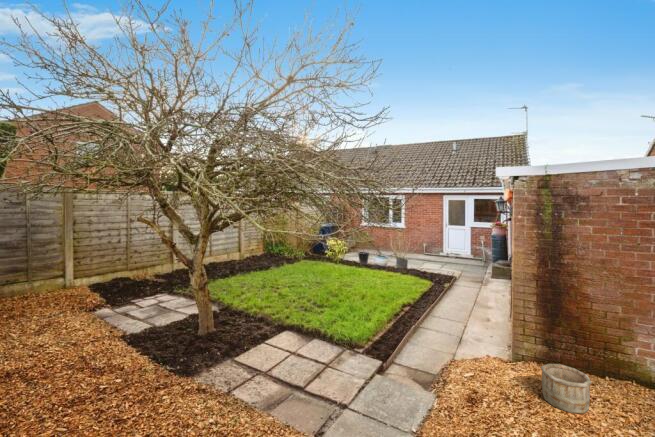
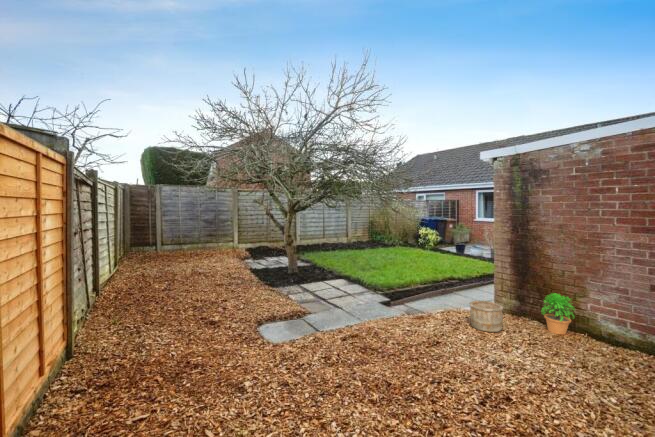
potted plant: none [591,340,643,391] -> present [541,293,574,335]

